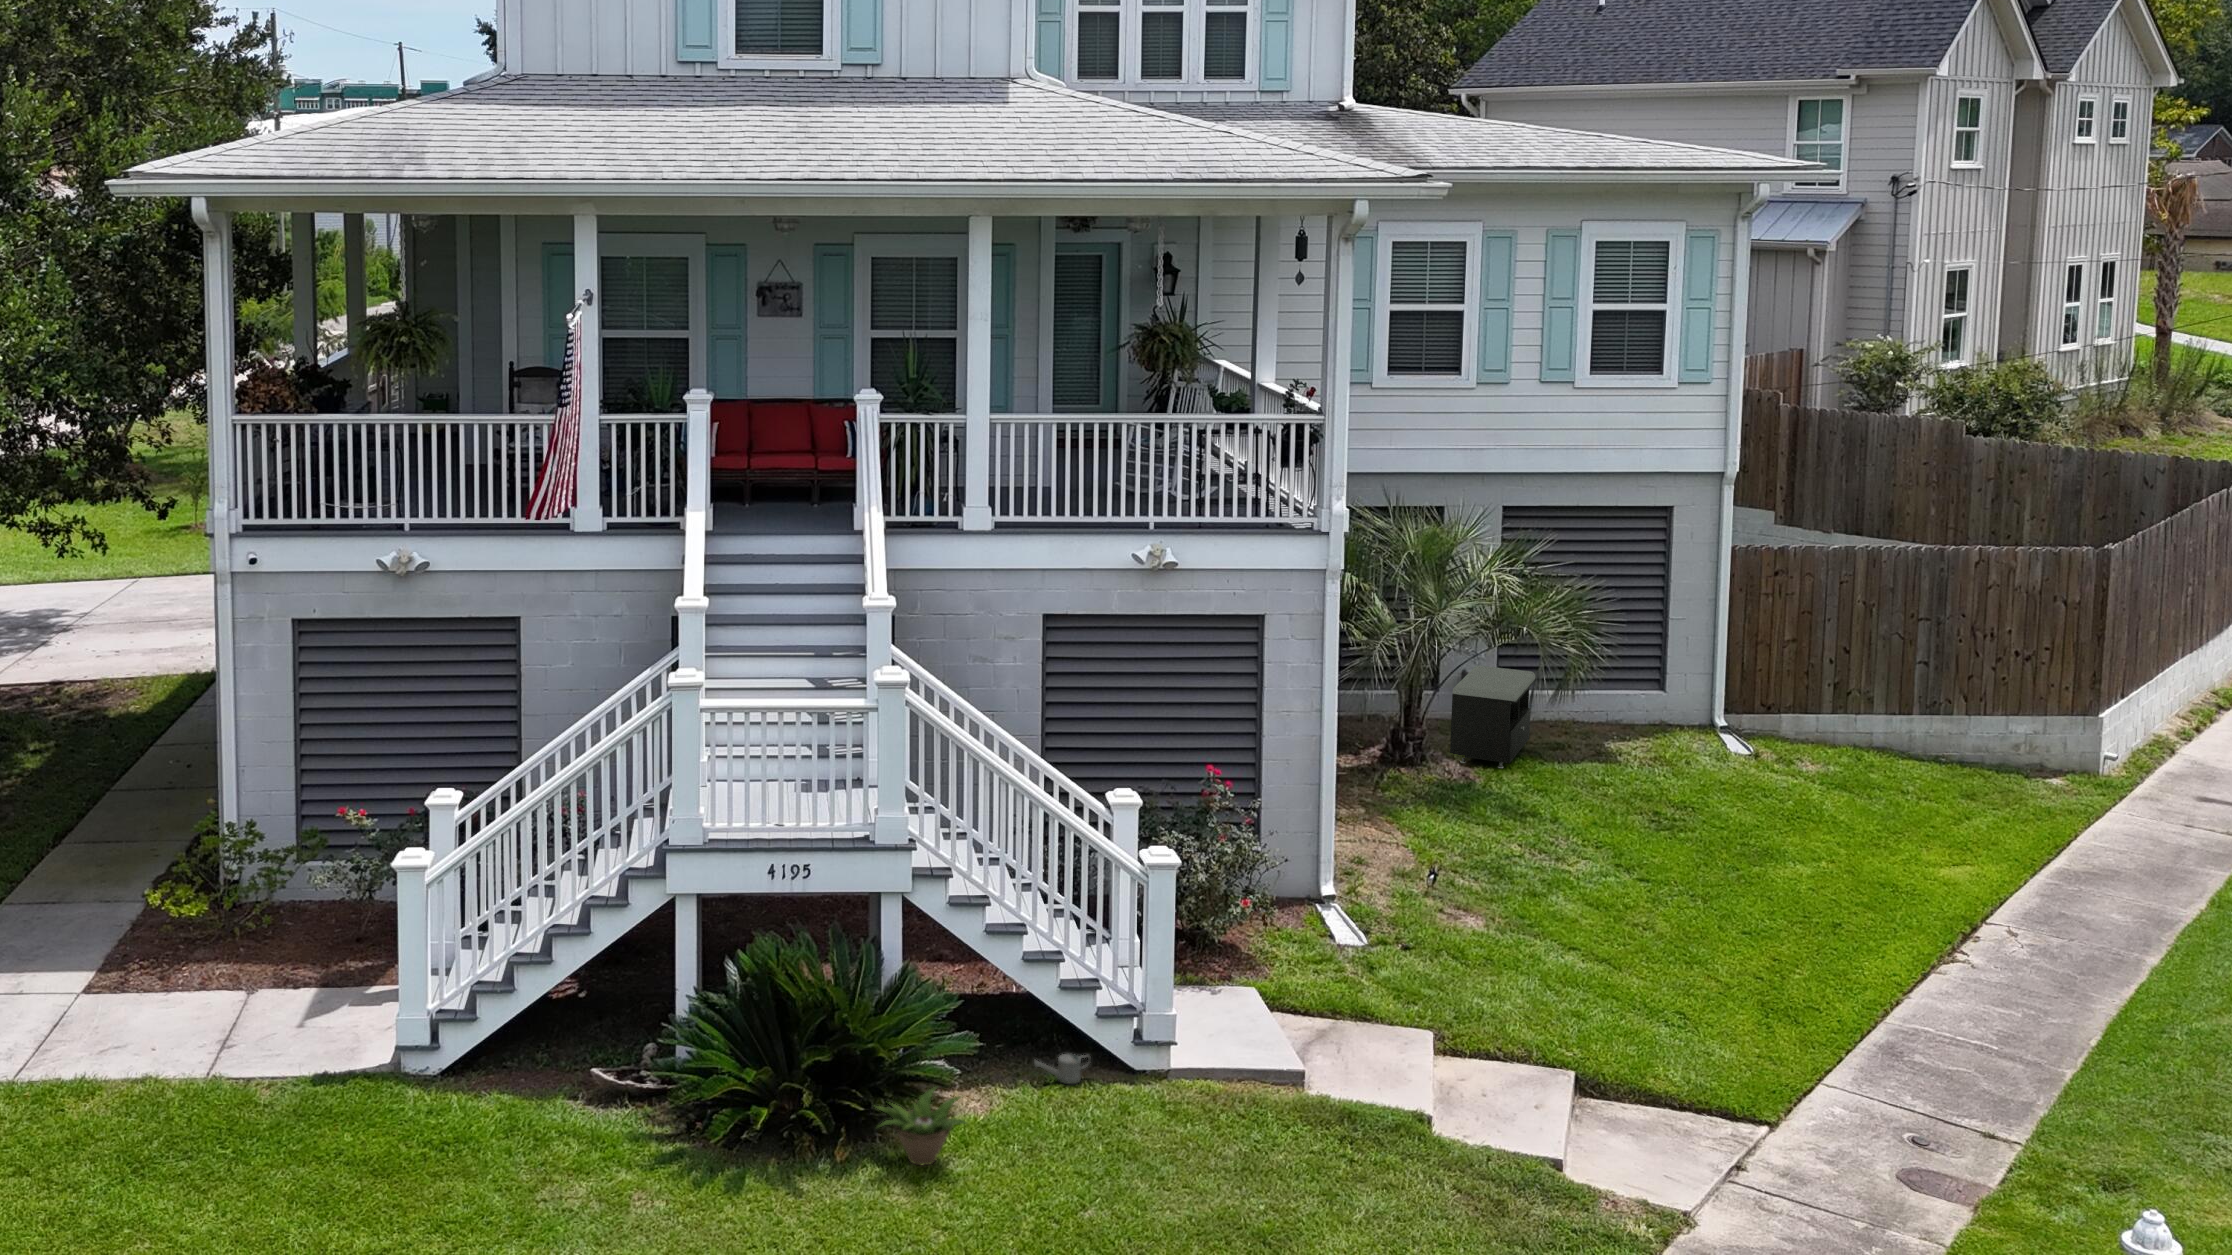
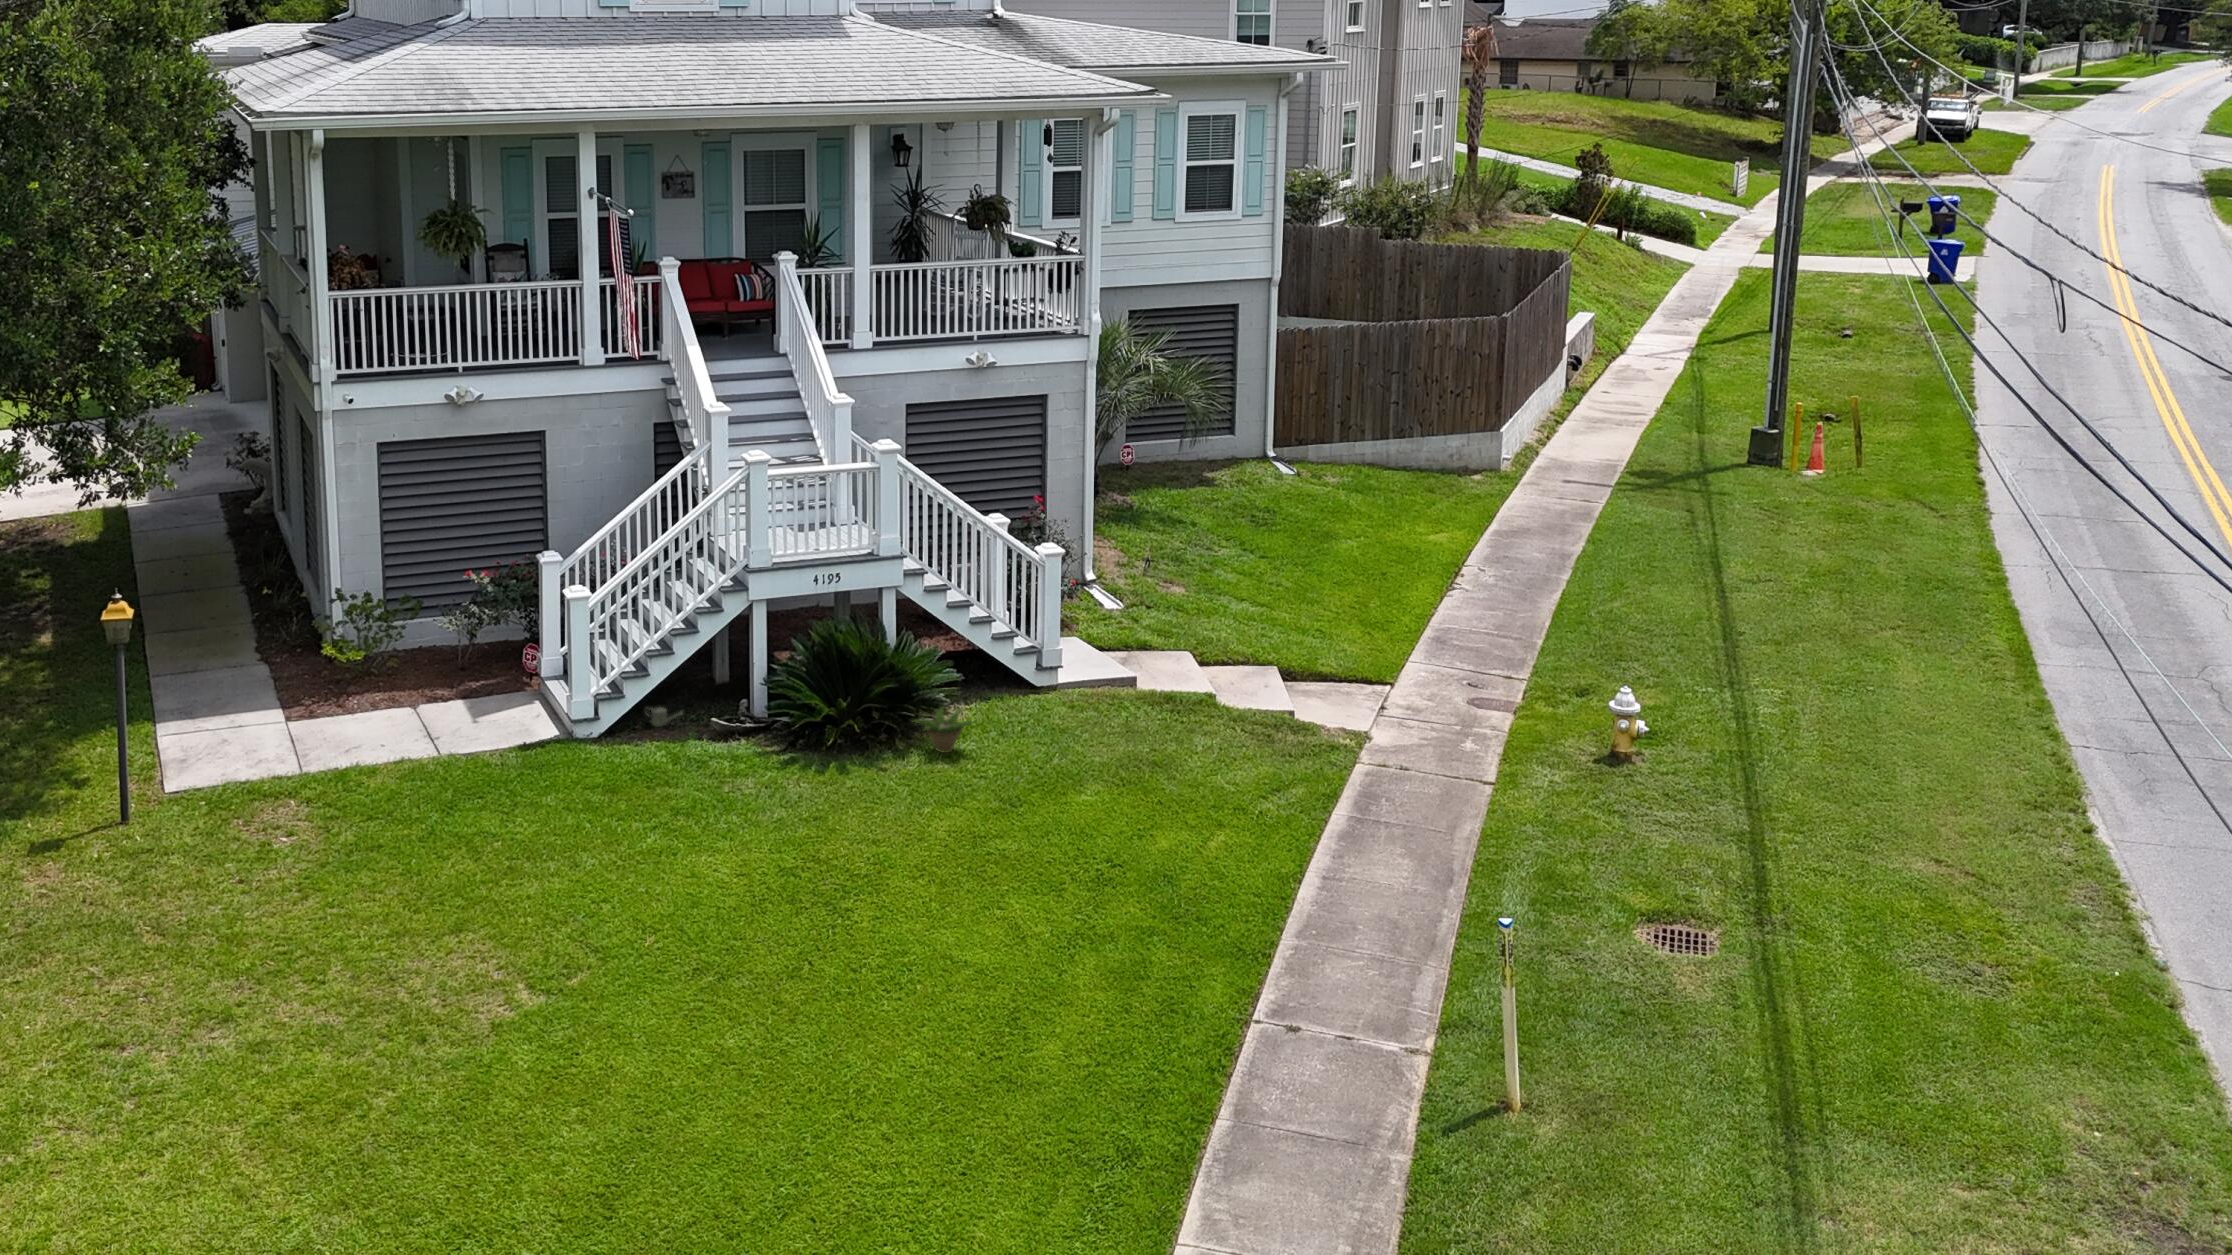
storage bench: present [1450,665,1535,768] -> none [1107,424,1155,495]
watering can: present [1034,1054,1091,1084] -> present [646,707,682,727]

